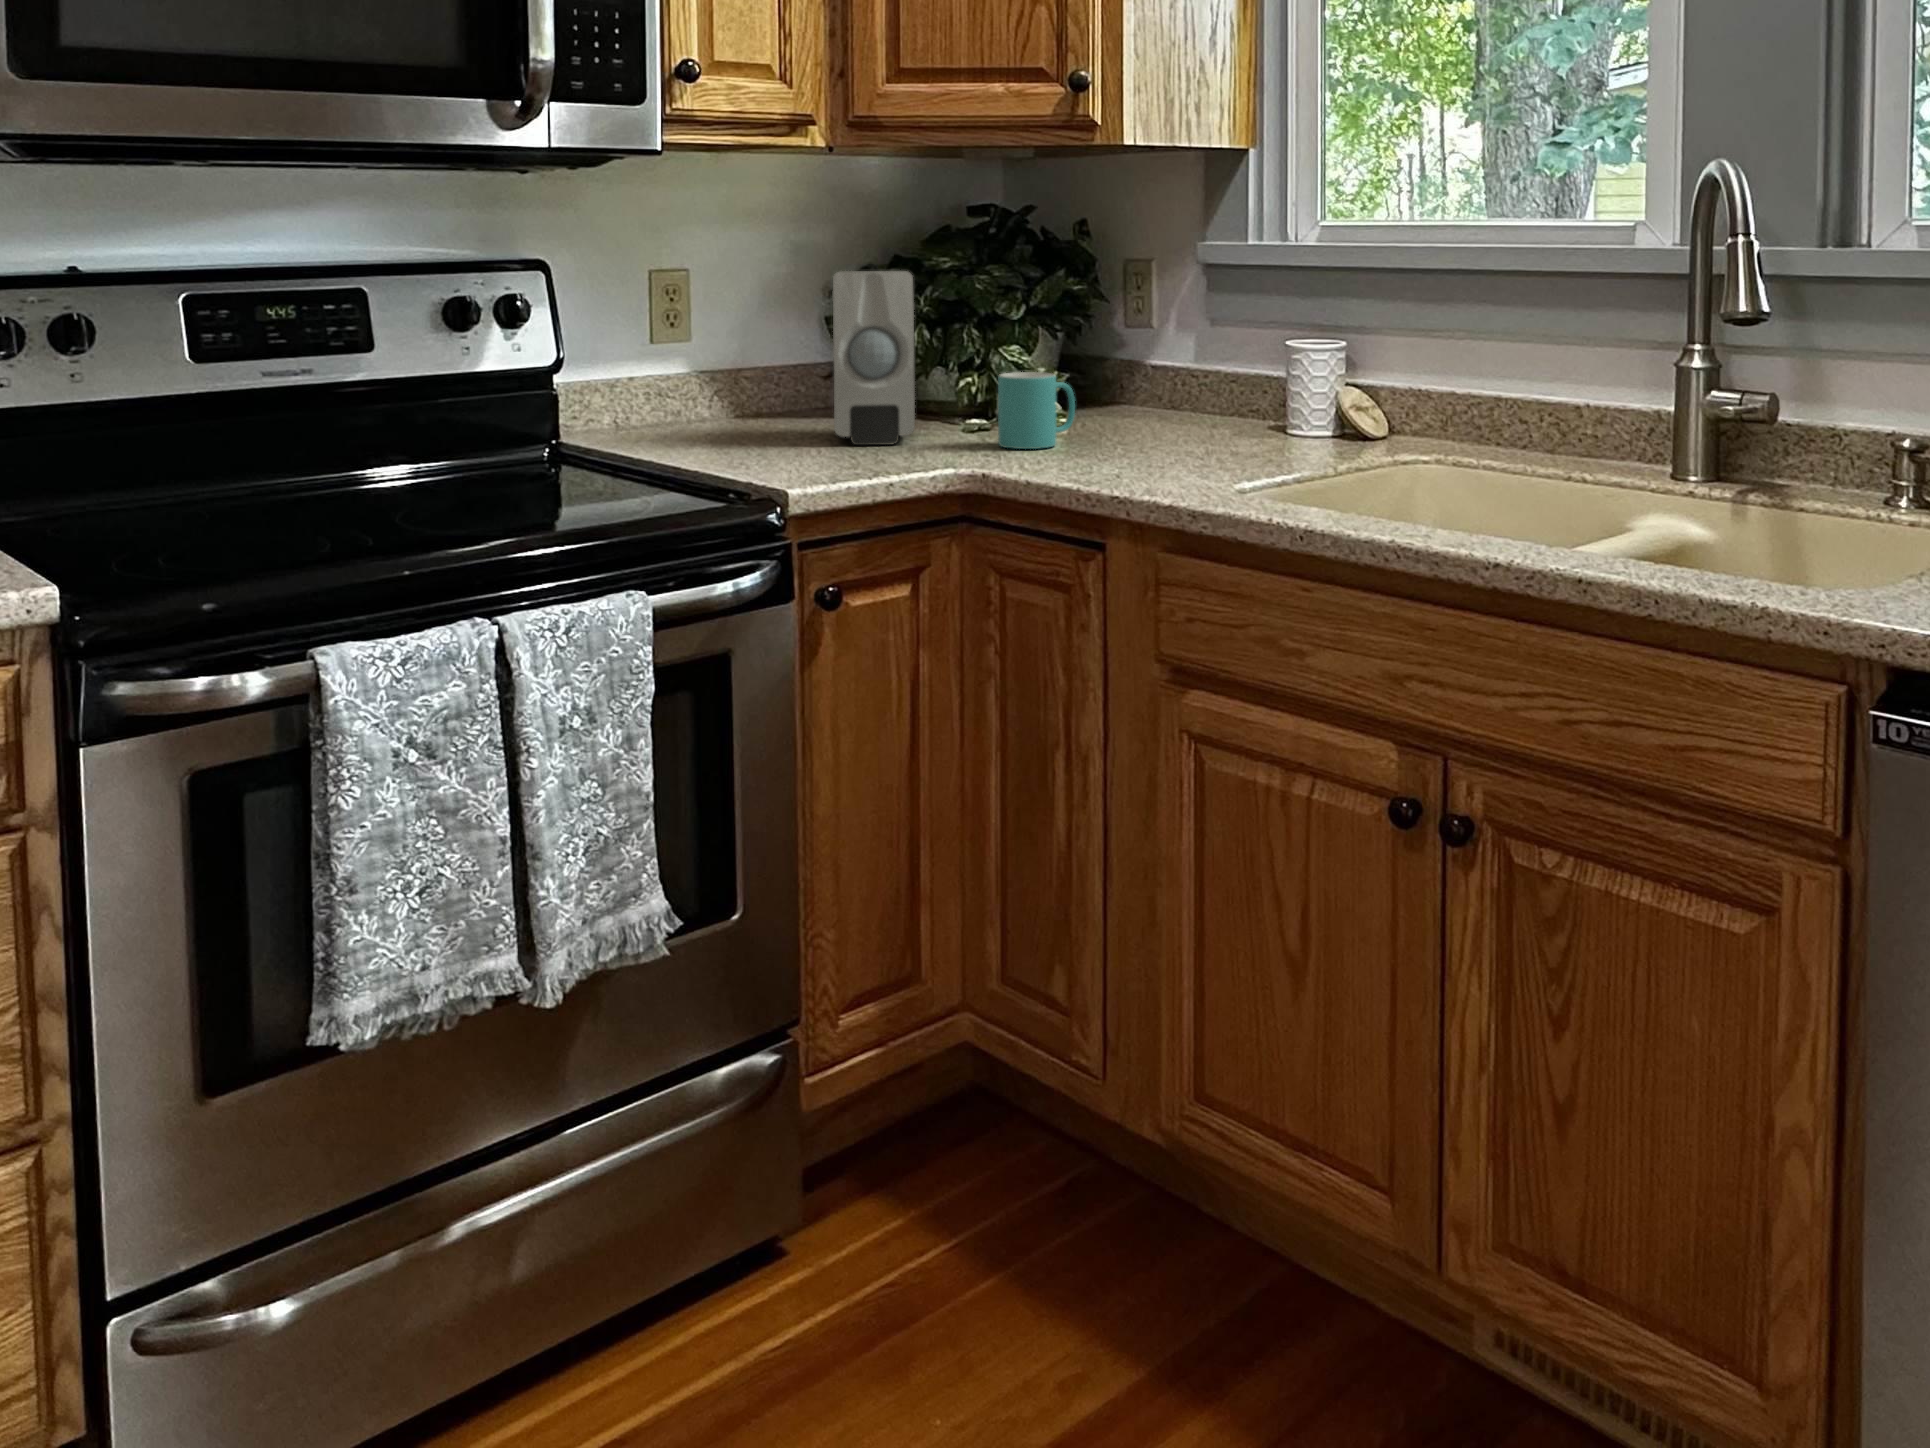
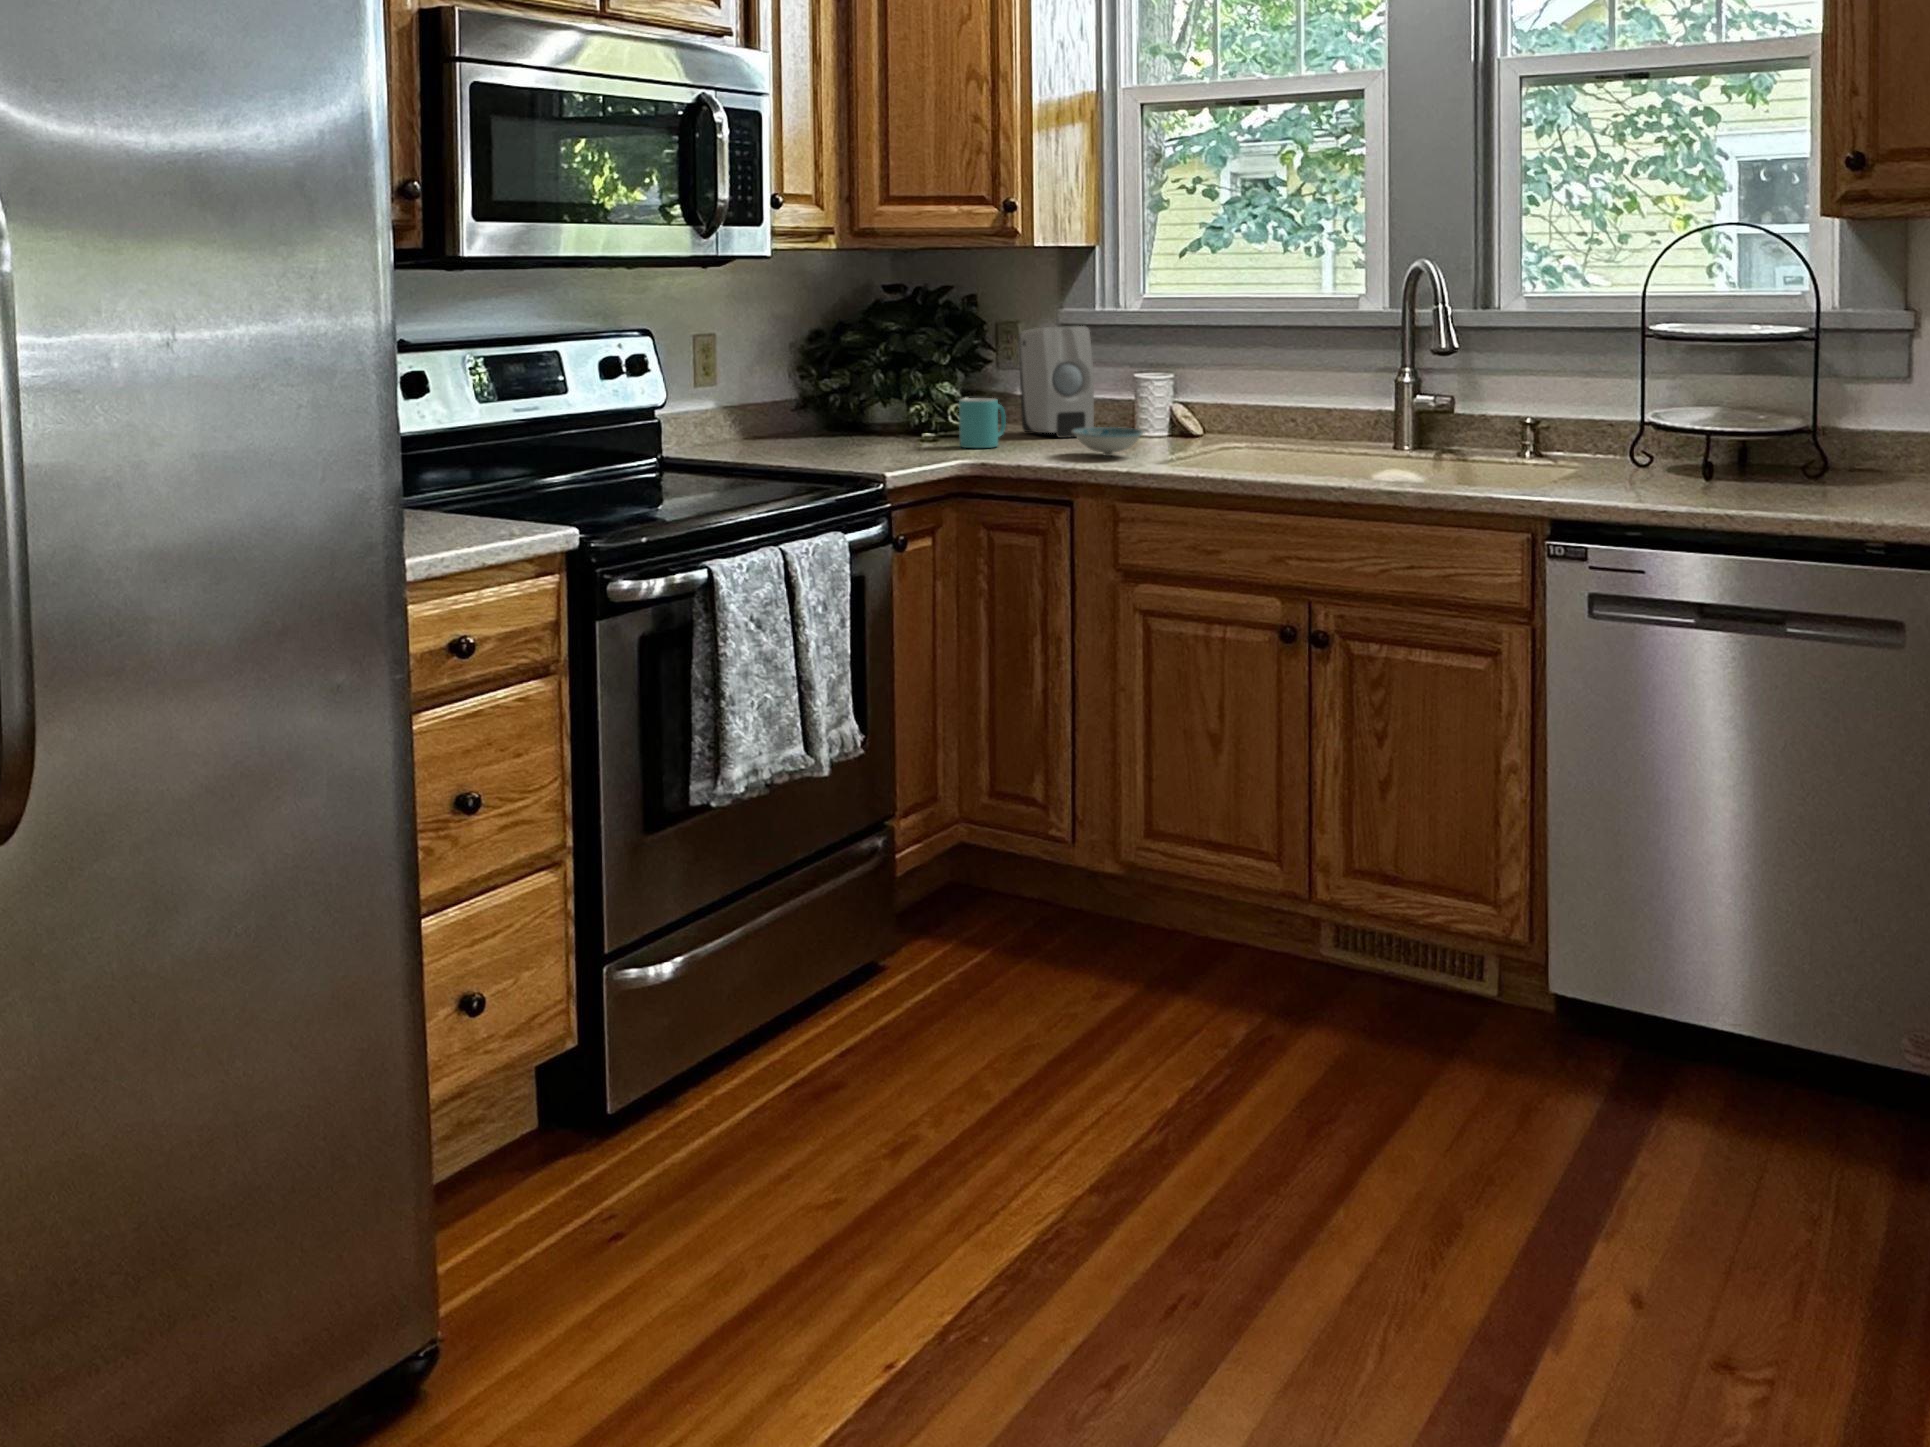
soap dispenser: present [832,271,915,445] -> present [1018,326,1094,438]
ceramic bowl: none [1129,425,1242,473] -> present [1072,427,1144,456]

